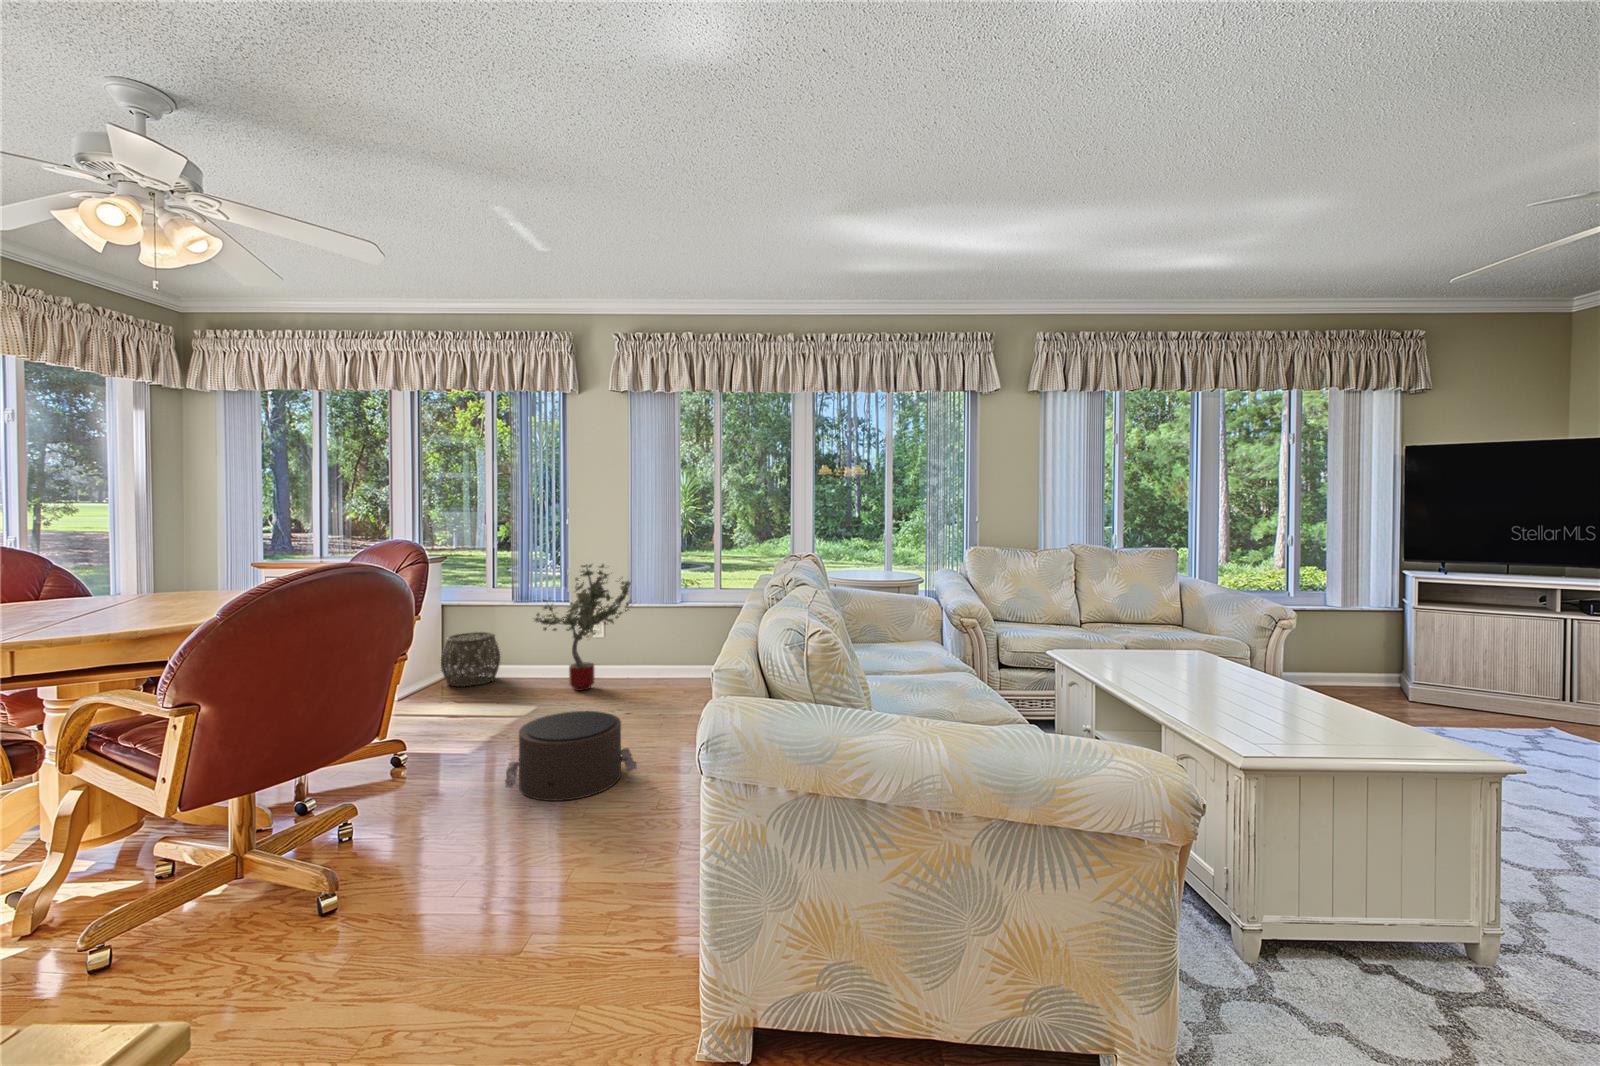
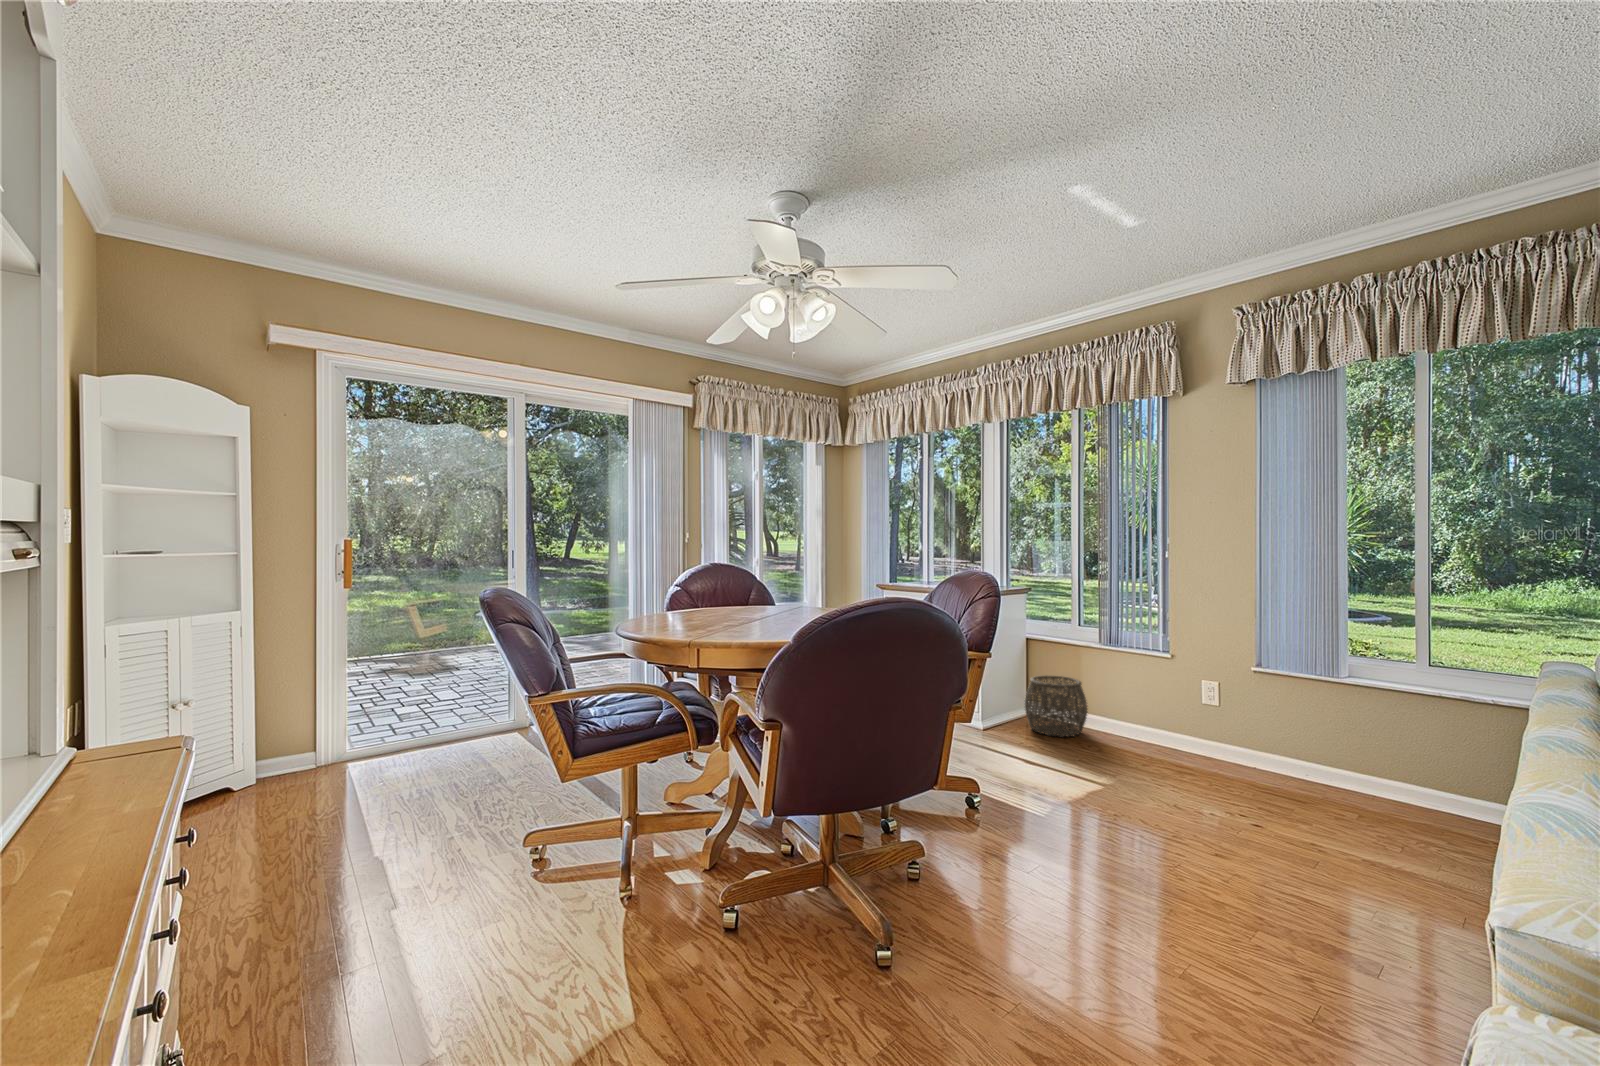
potted tree: present [535,564,631,691] -> none [1124,609,1266,774]
pouf: present [505,711,637,801] -> none [1074,804,1267,941]

